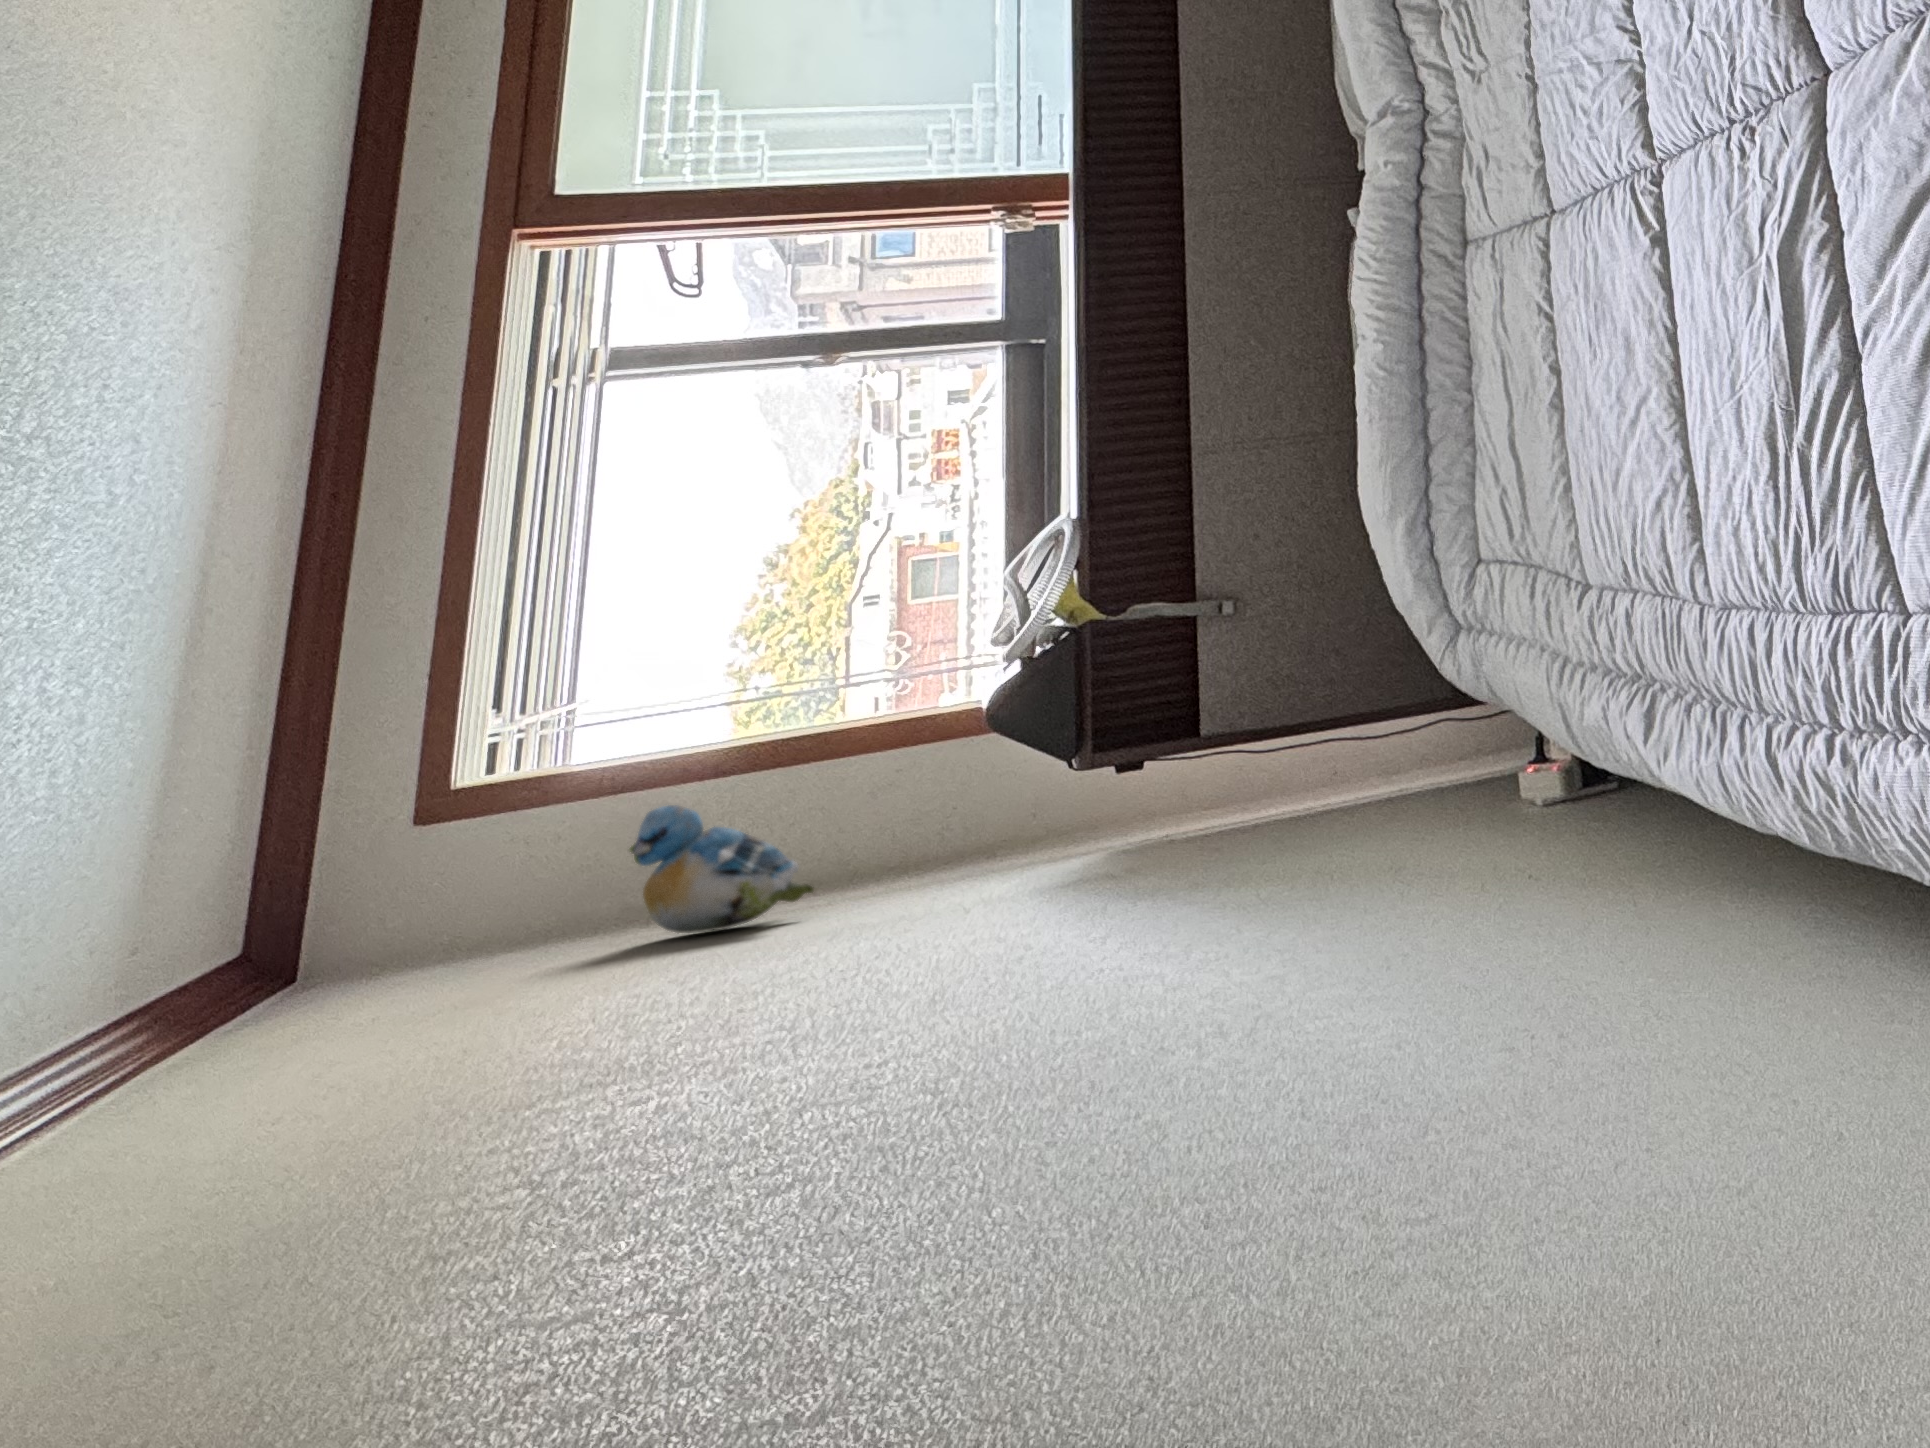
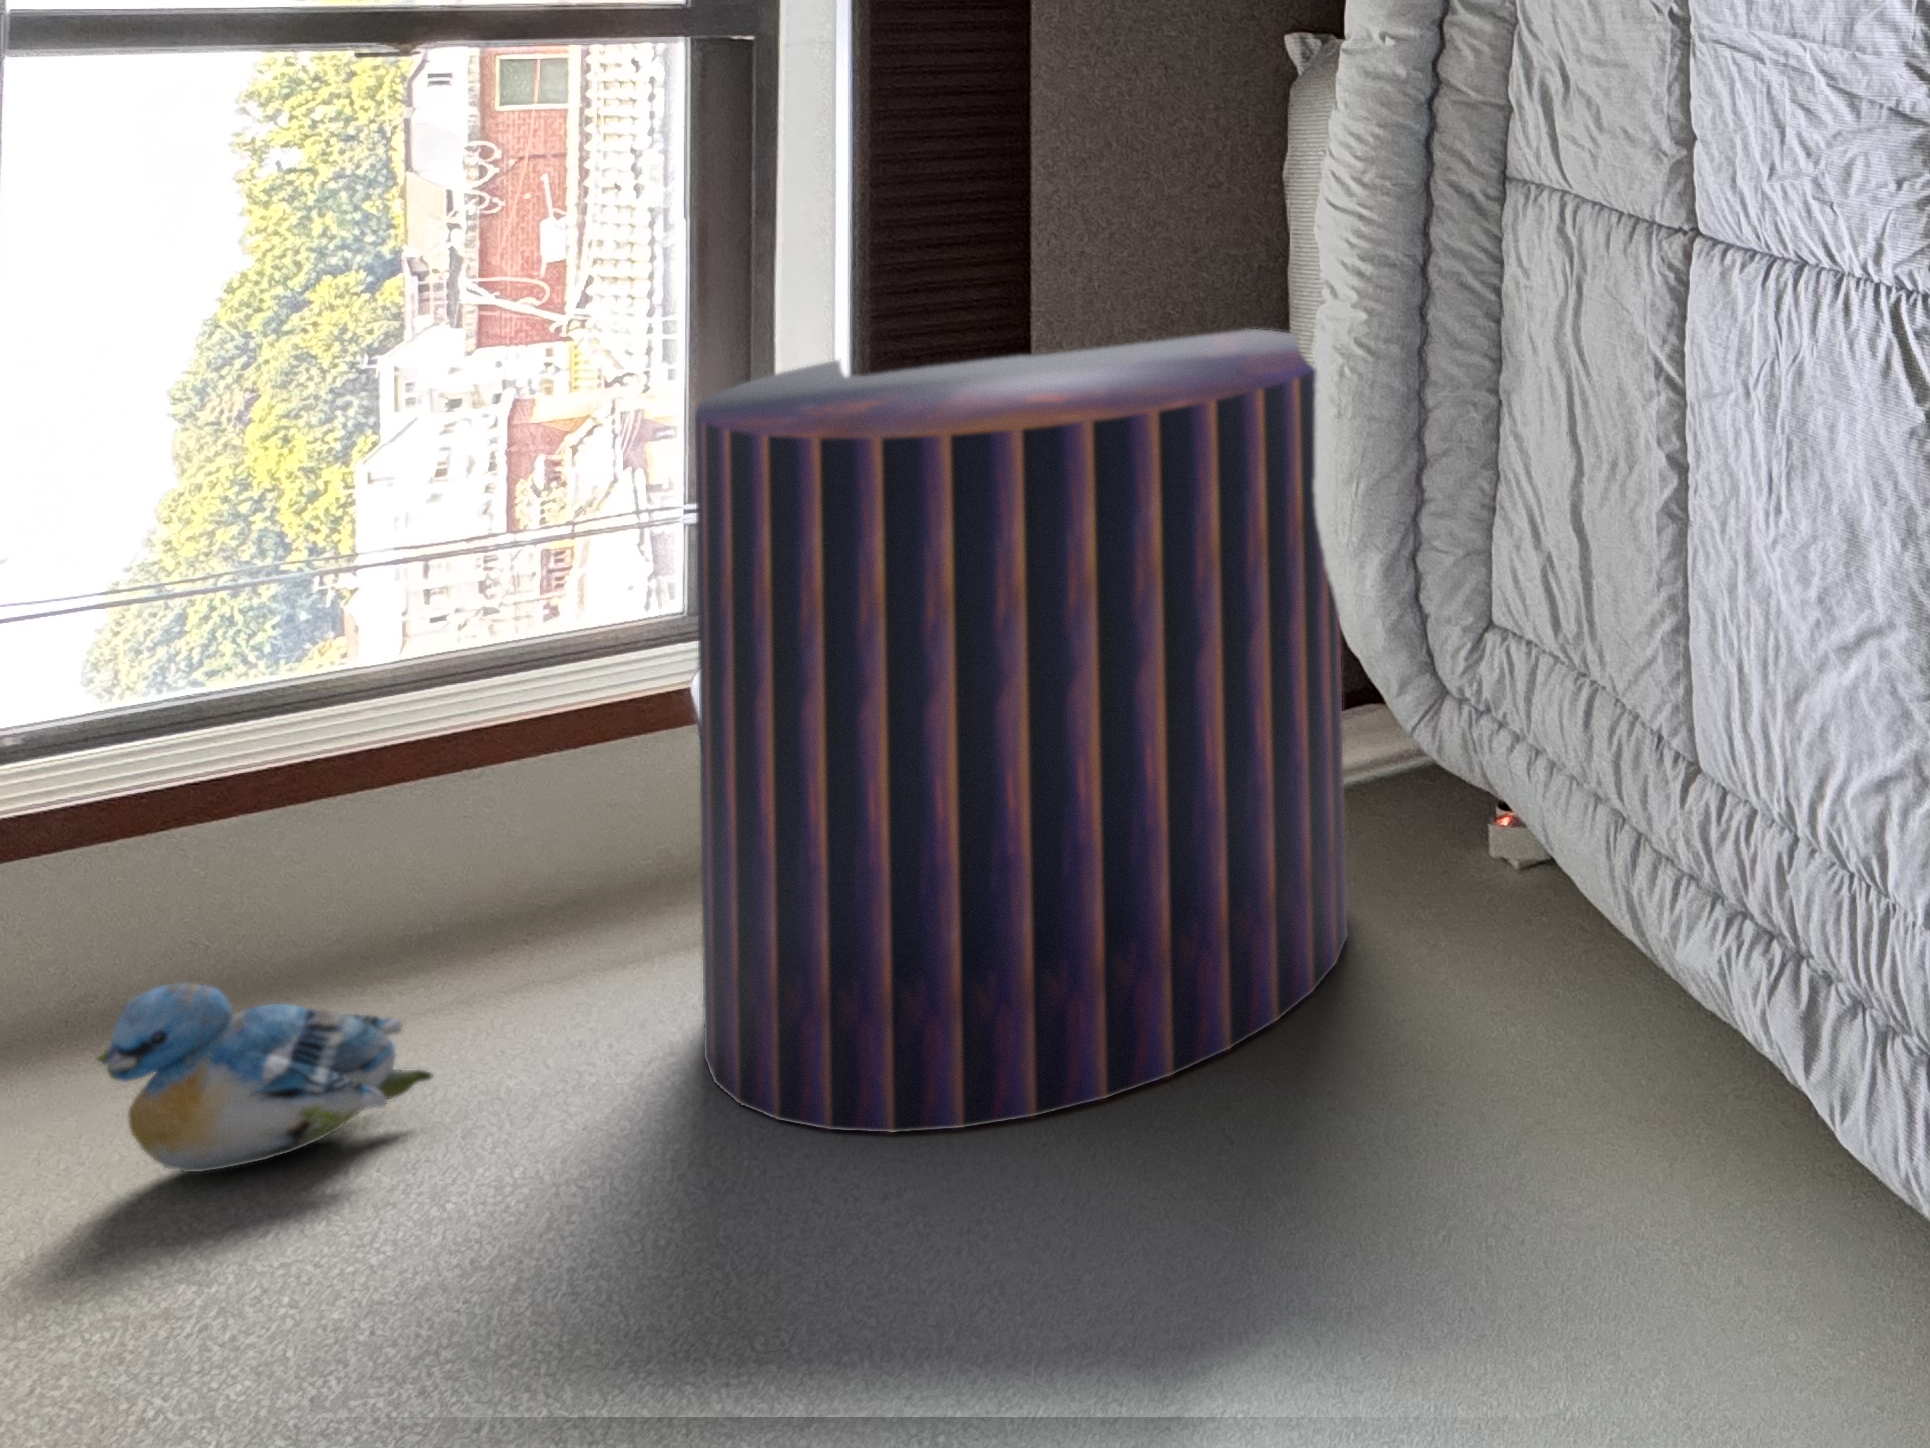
pouf: none [978,398,1410,901] -> present [695,329,1348,1133]

